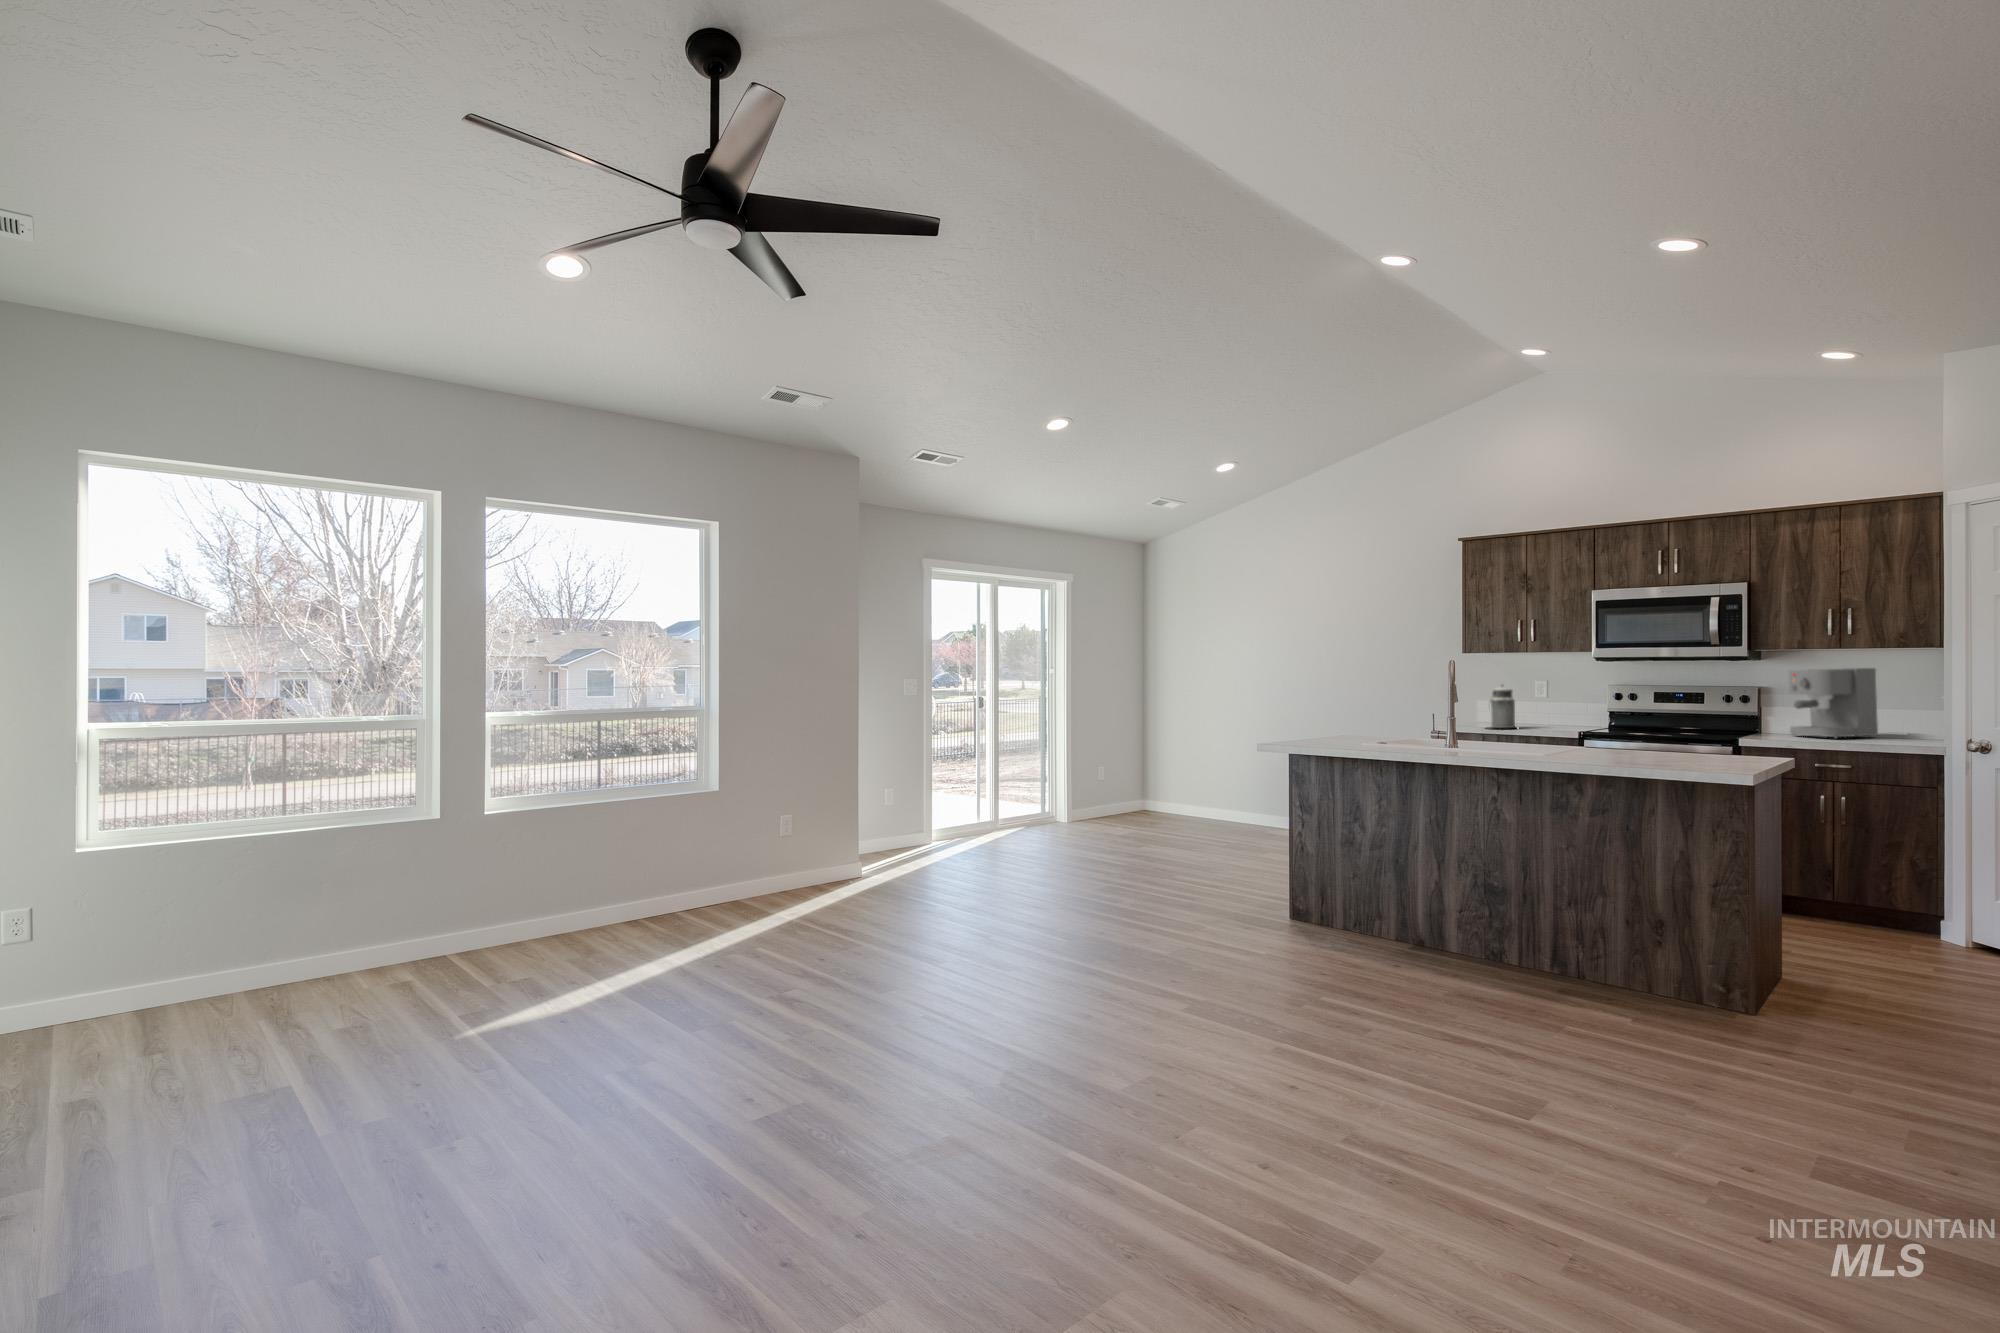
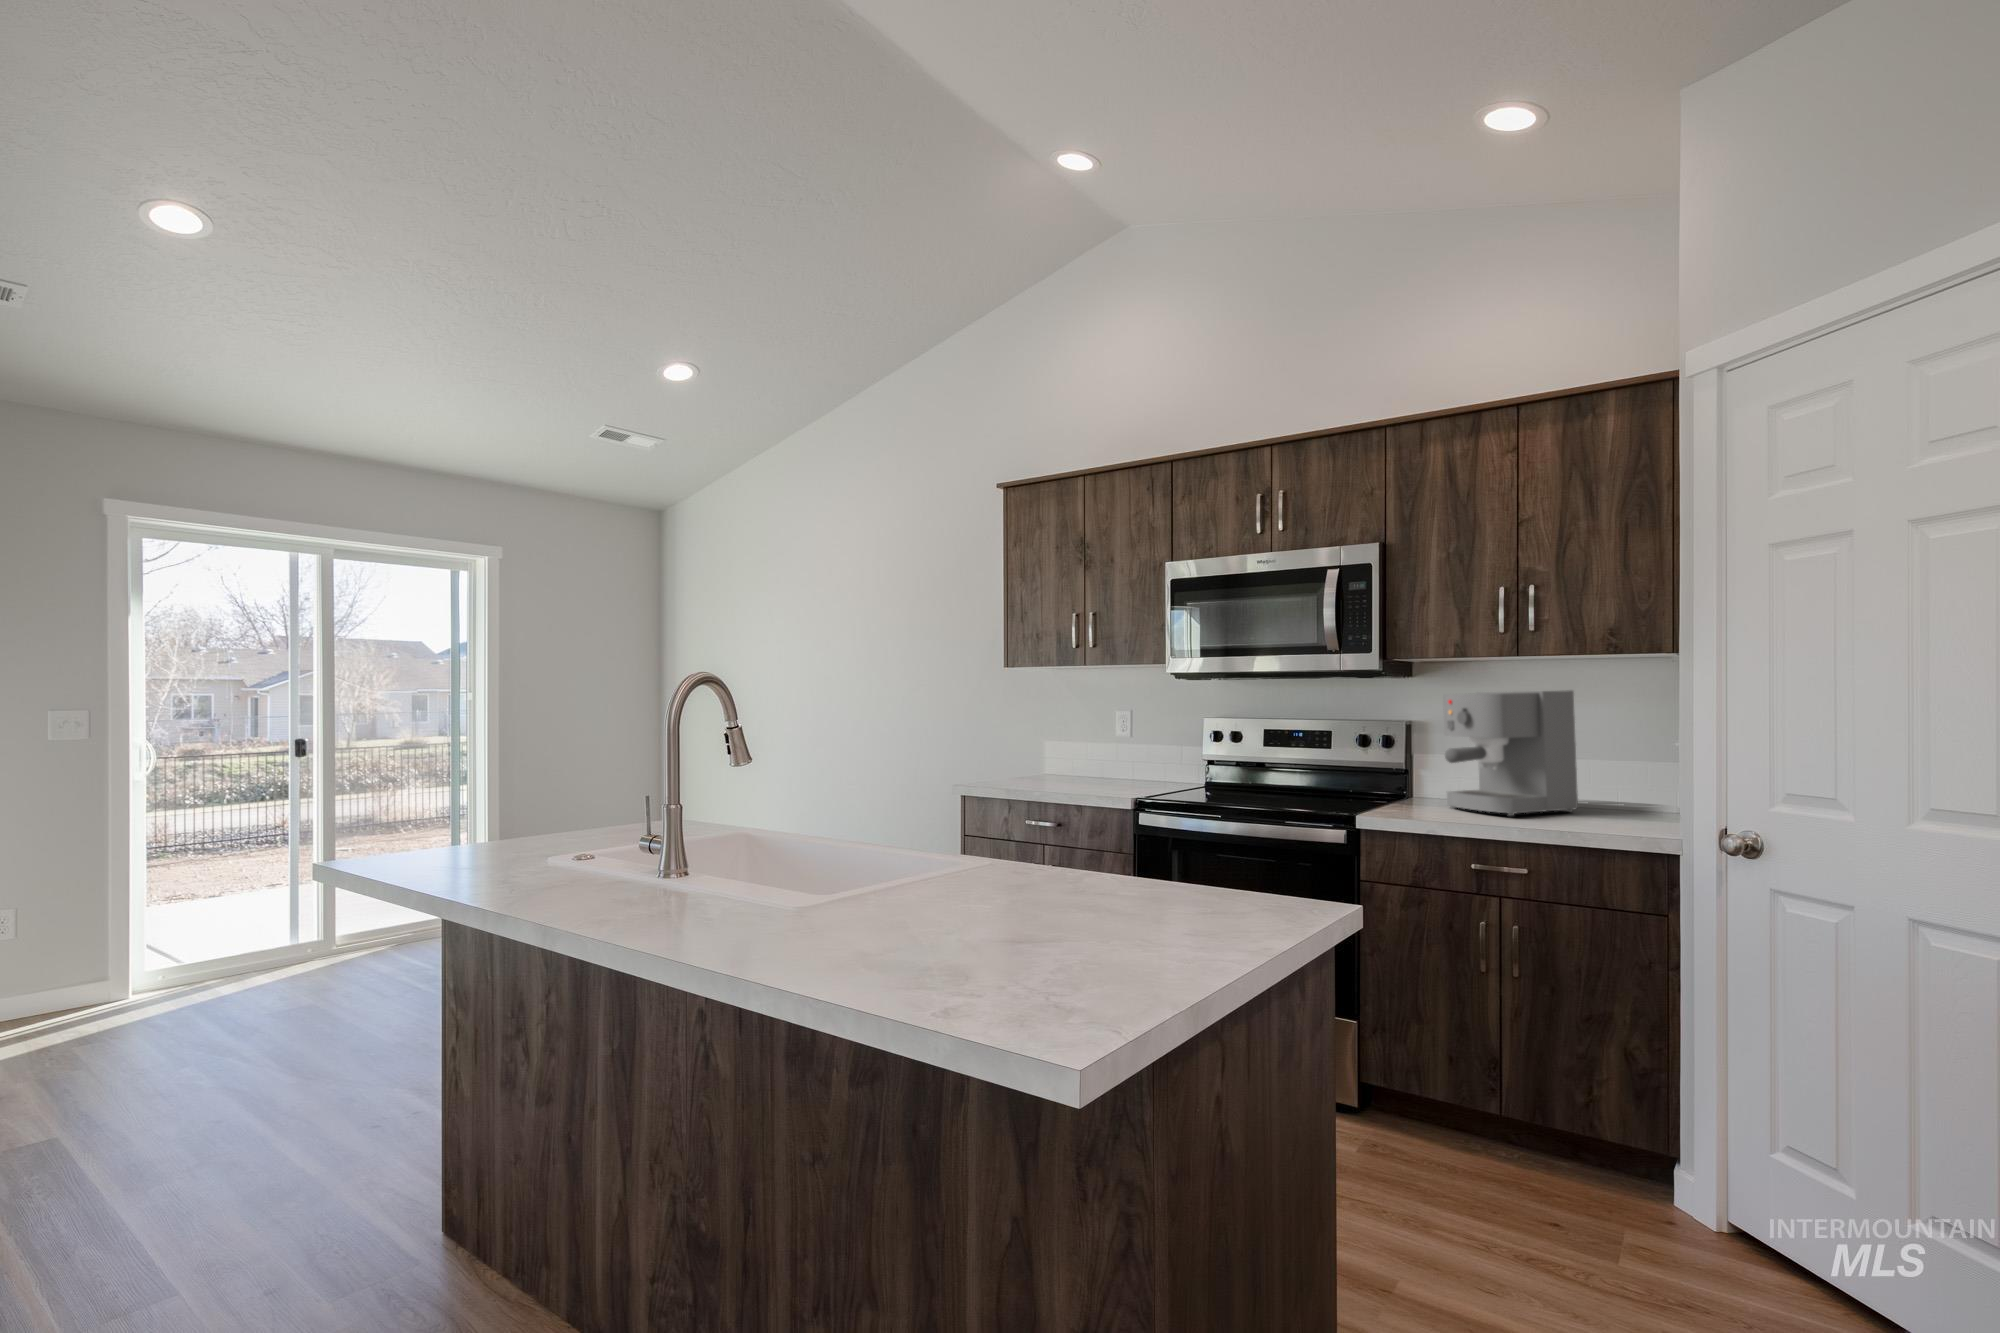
canister: present [1490,686,1515,728] -> none [1018,715,1070,788]

